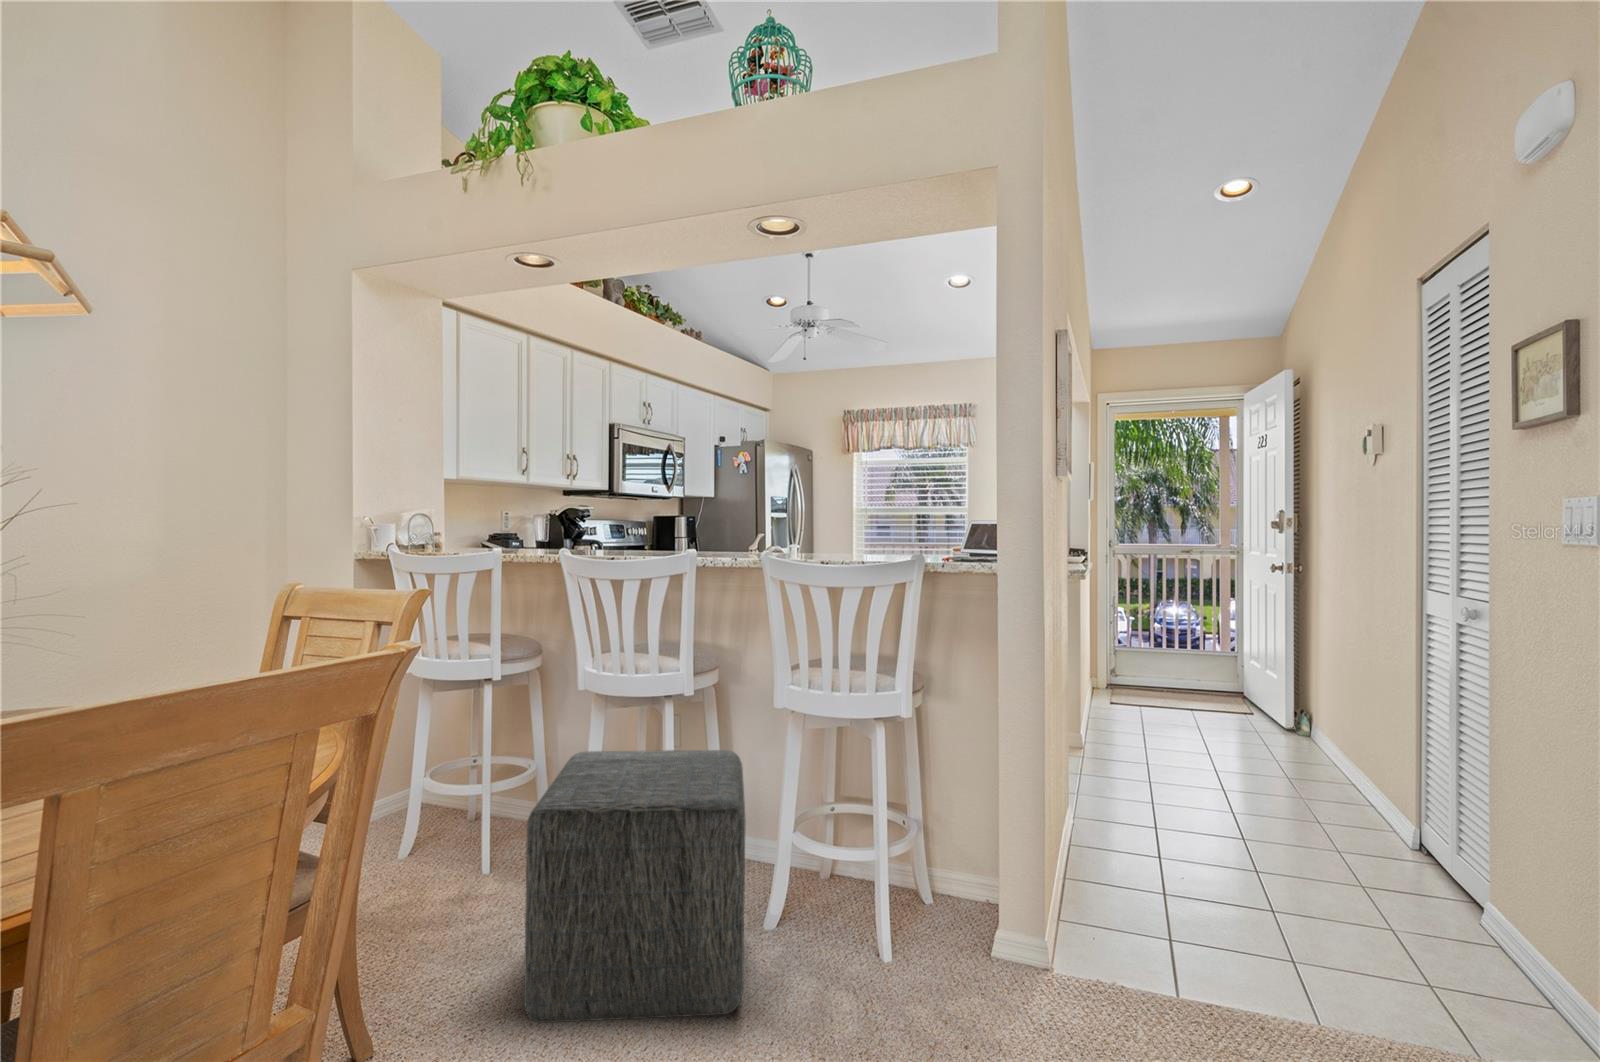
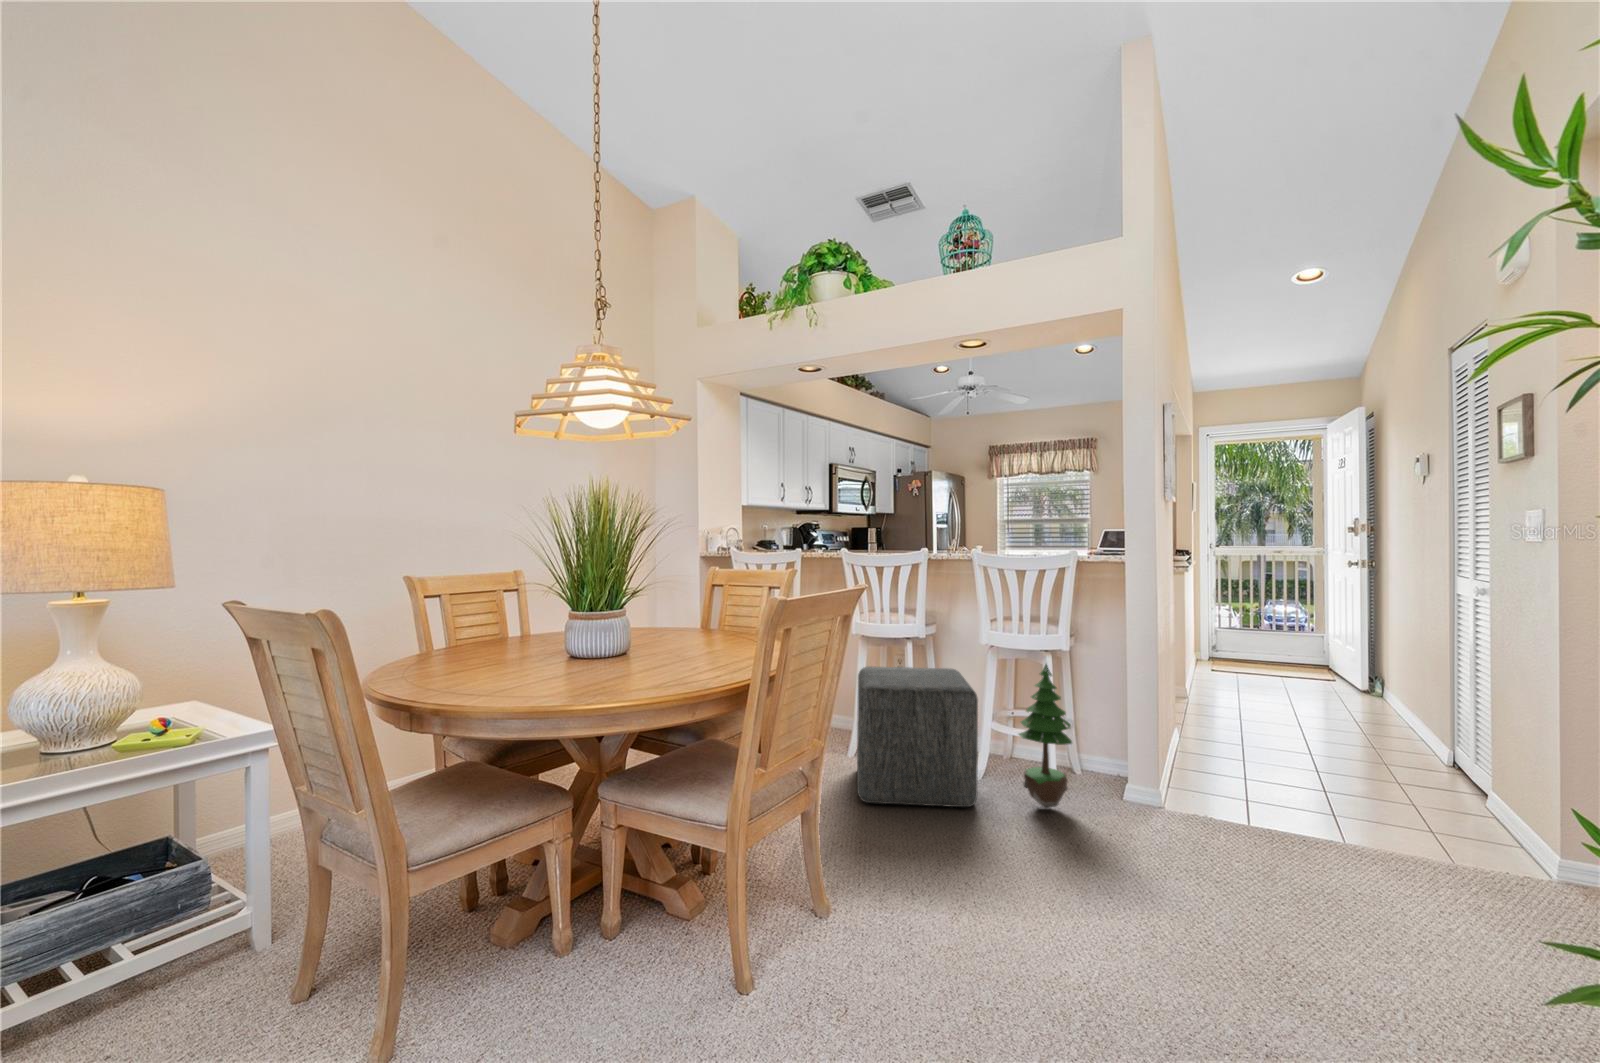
potted tree: none [815,749,905,1003] -> present [1019,664,1072,808]

